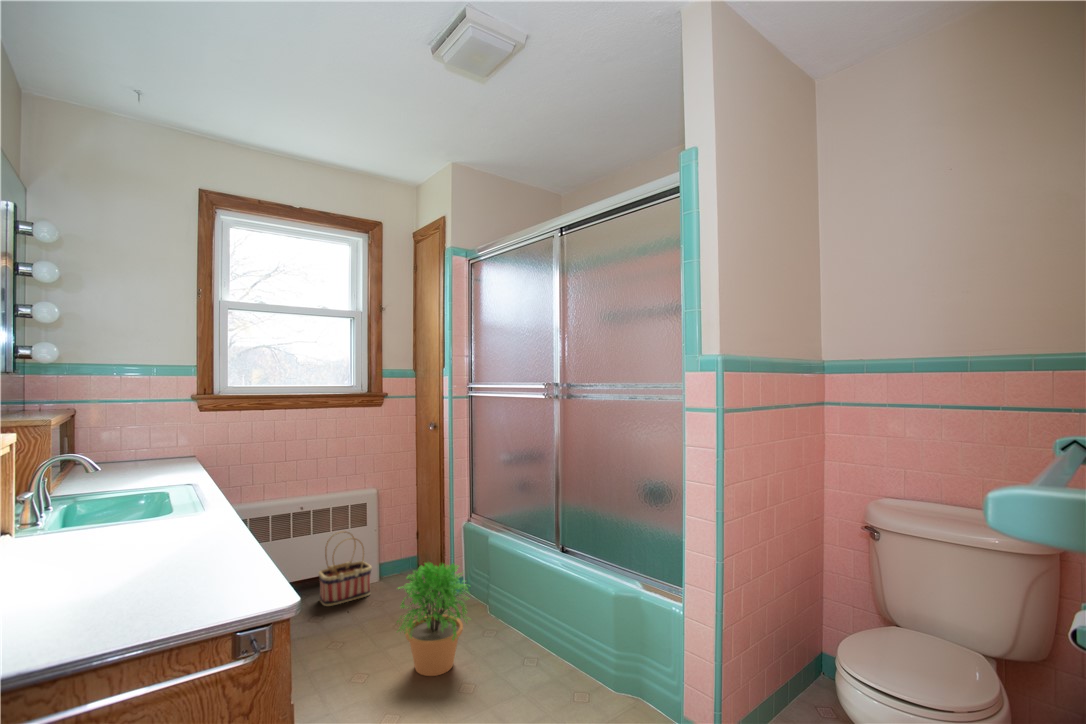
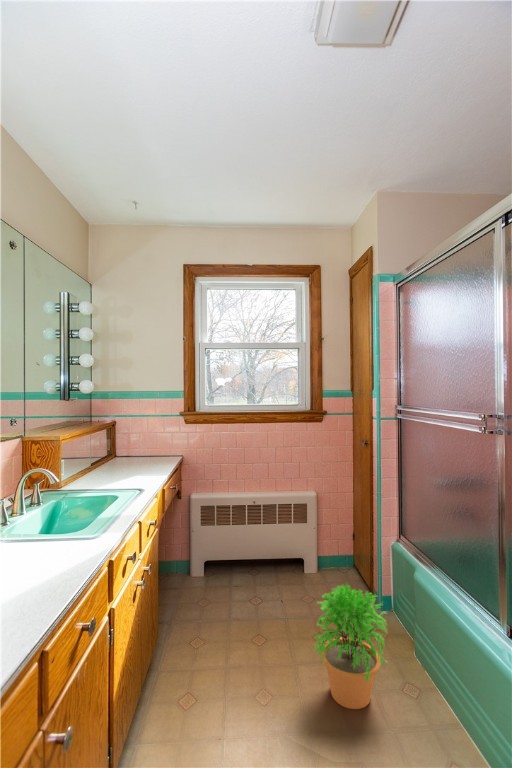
basket: present [319,531,372,606] -> none [268,529,311,592]

